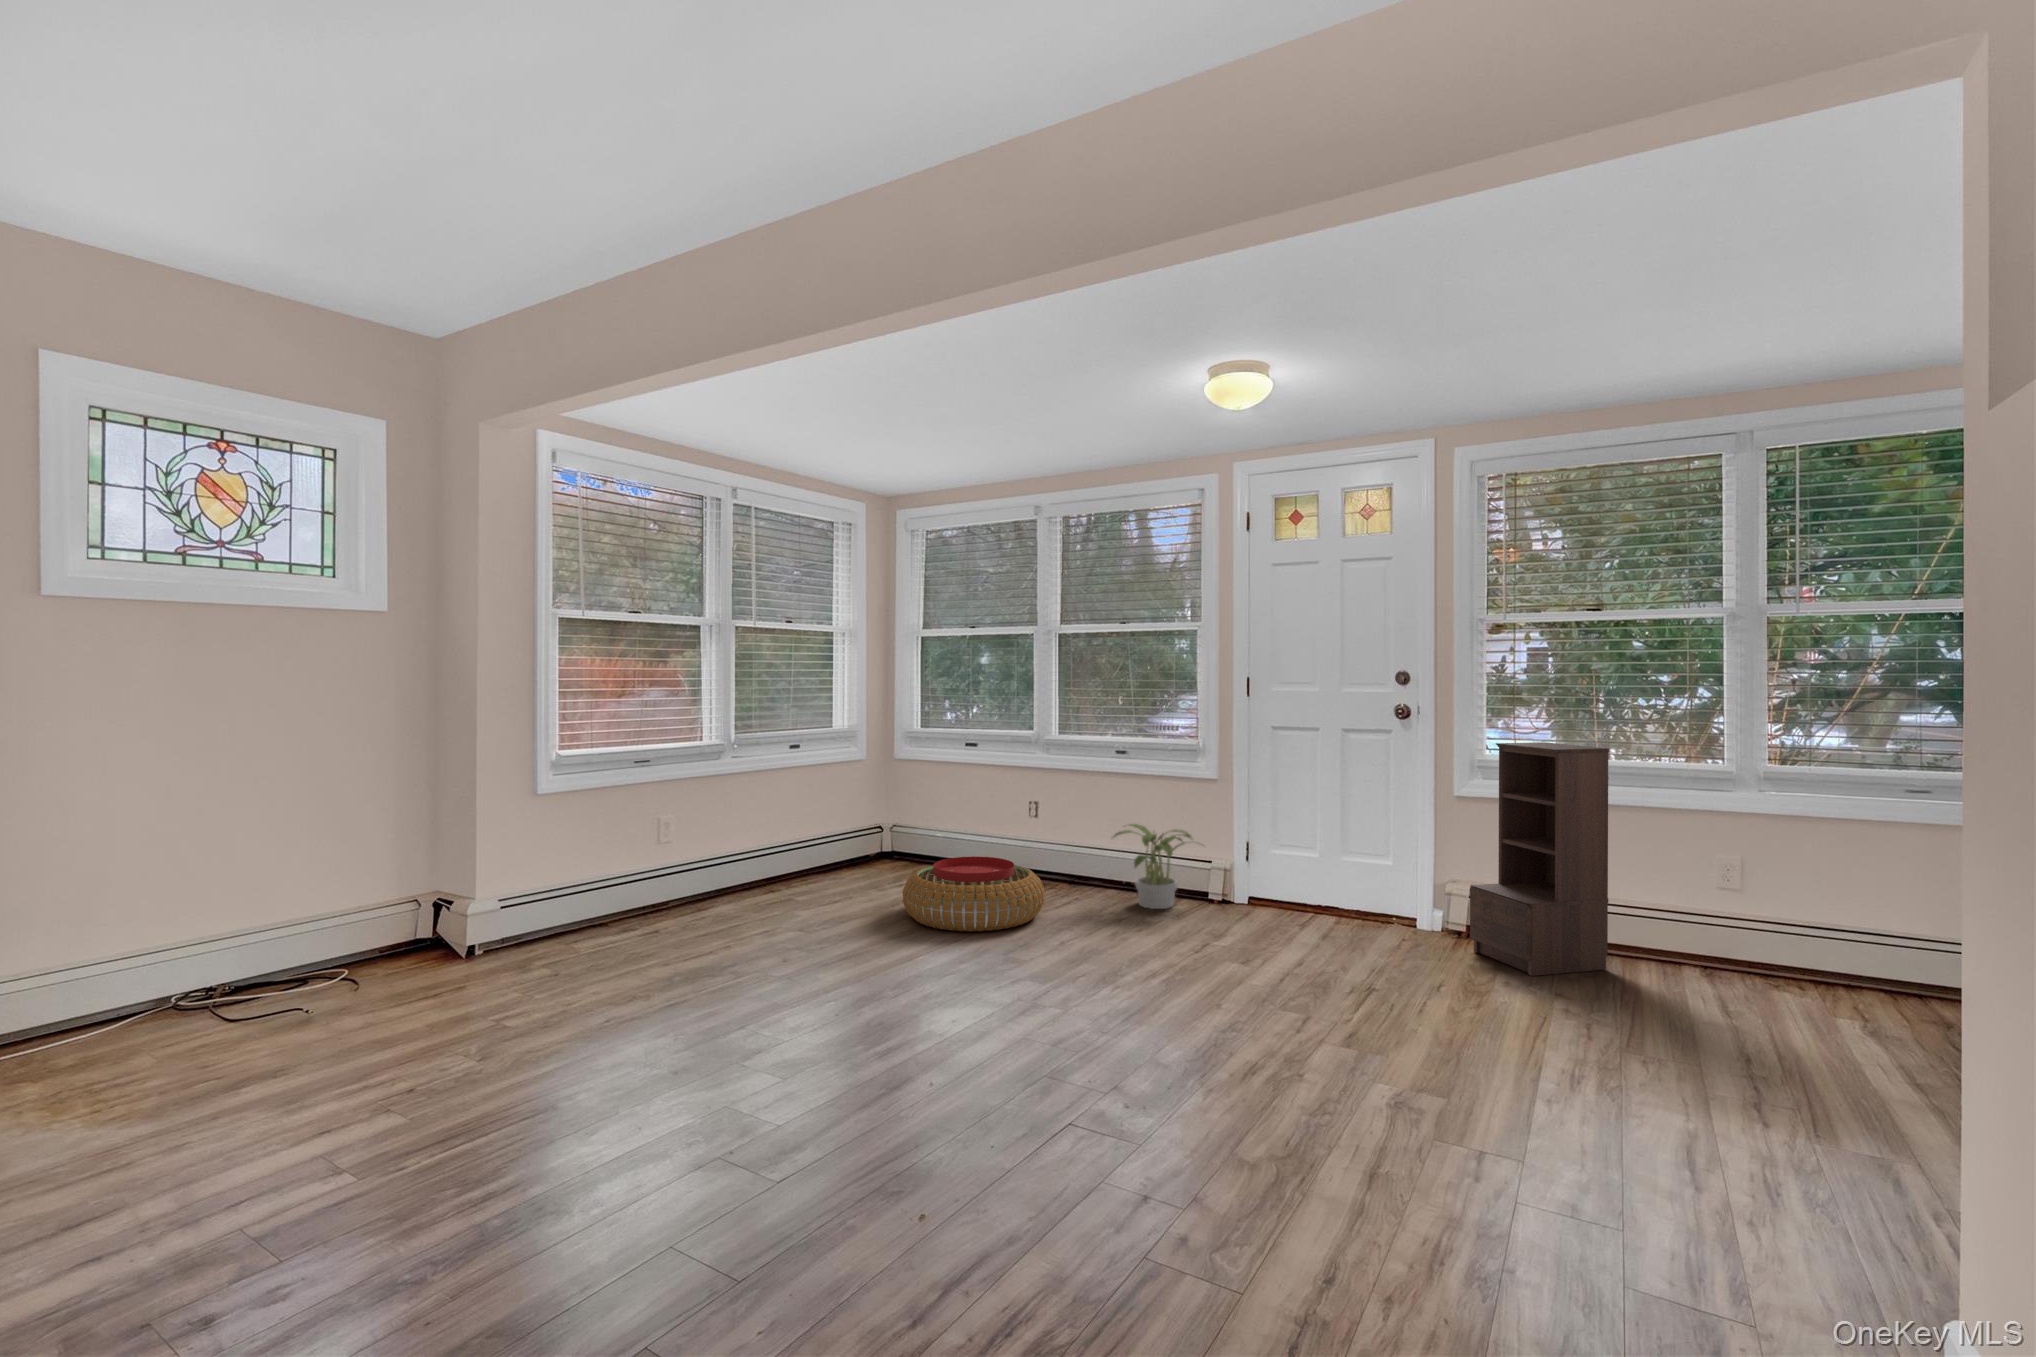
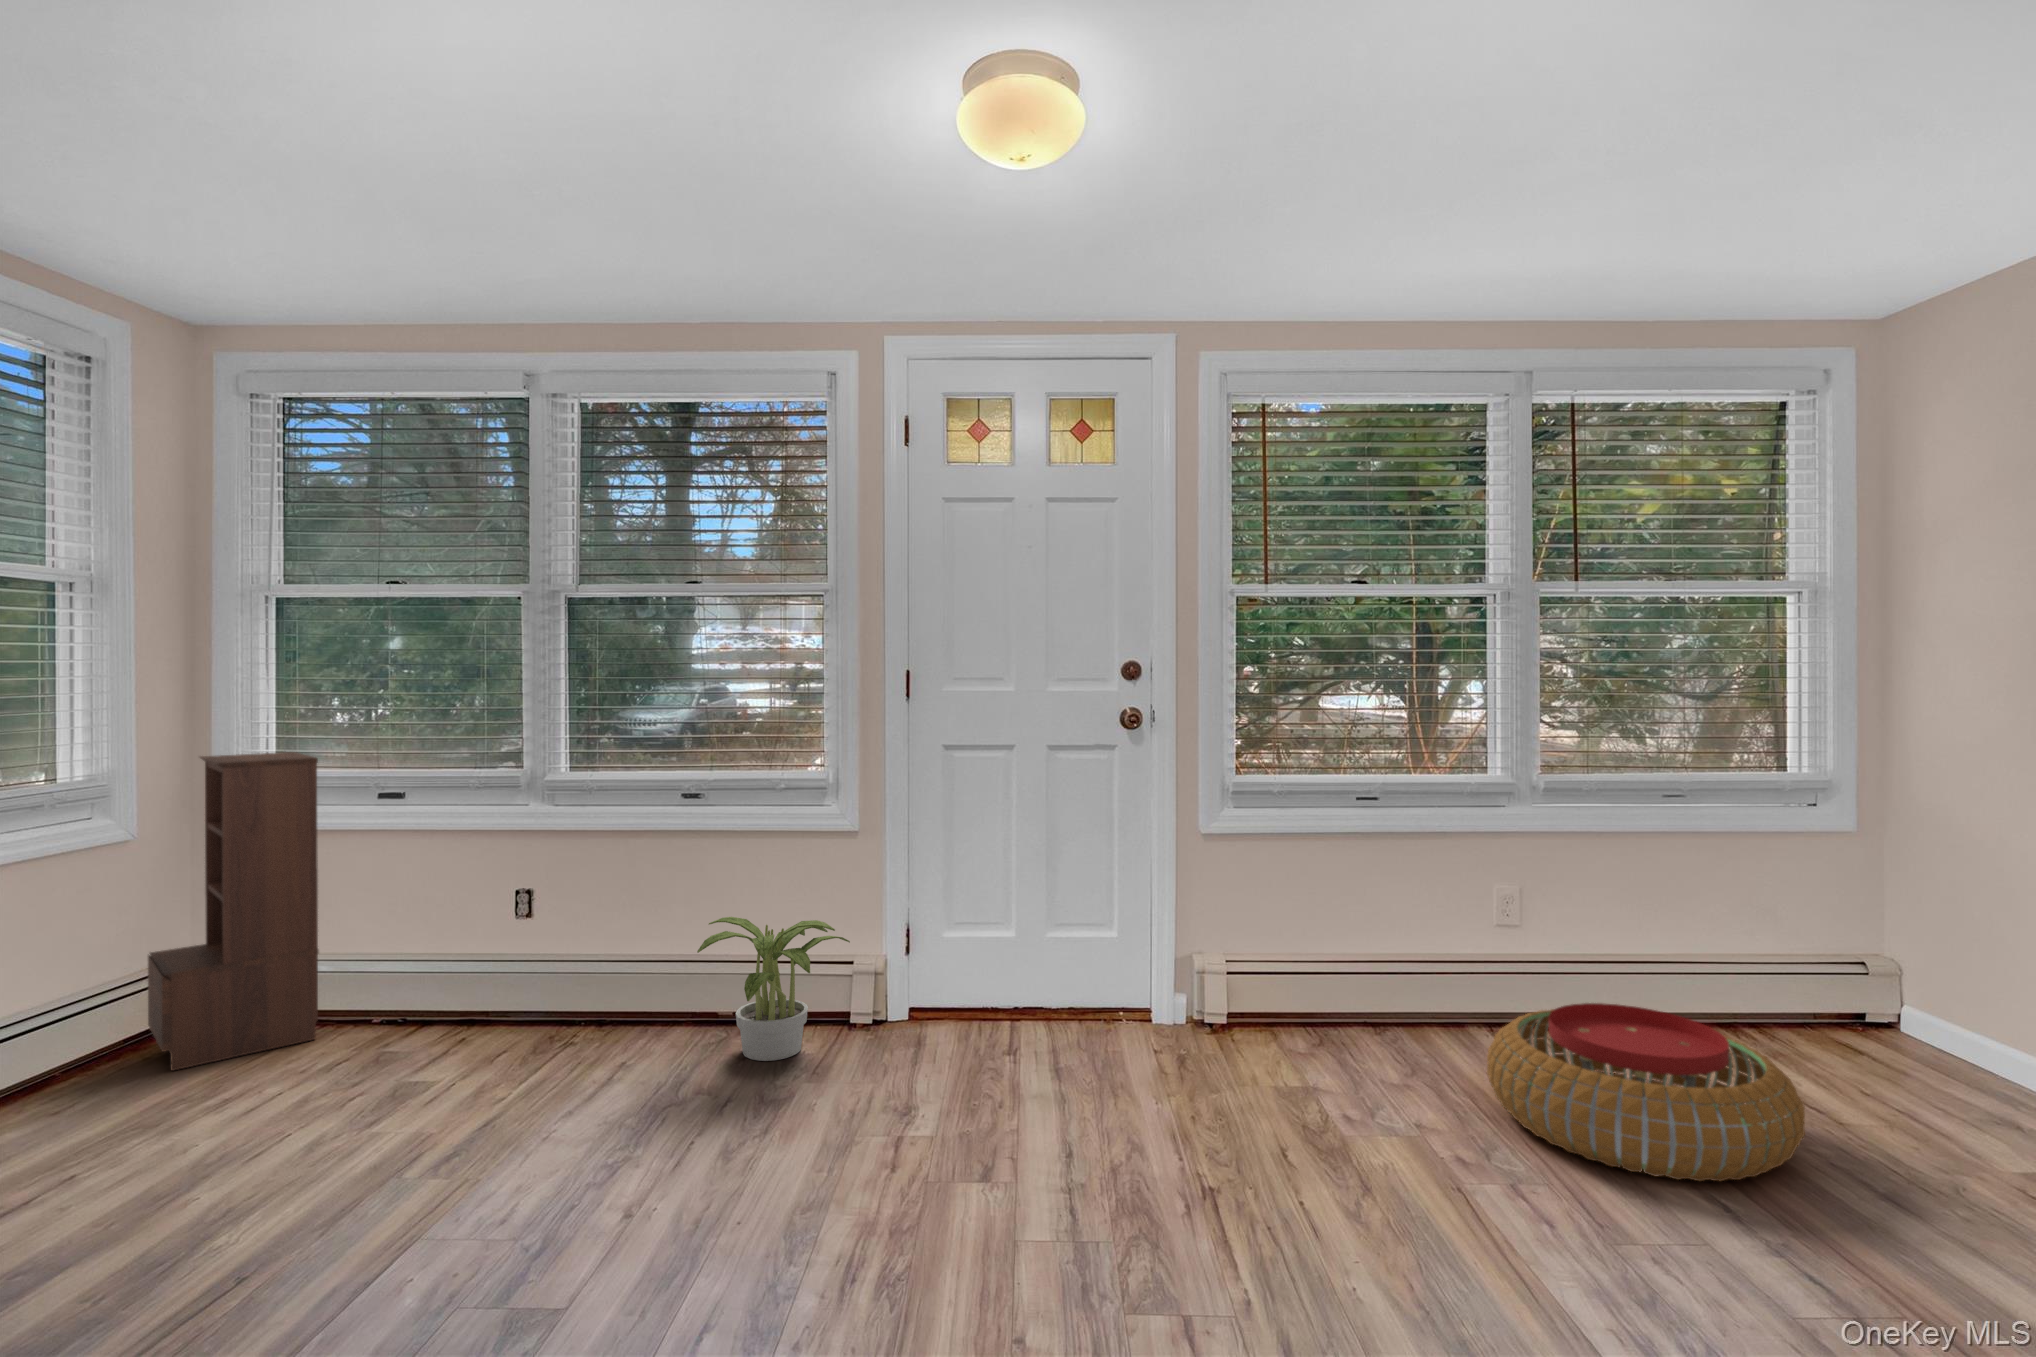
bookshelf: present [1470,742,1609,976] -> present [148,752,319,1071]
pouf: present [903,857,1045,931] -> present [1487,1003,1805,1181]

